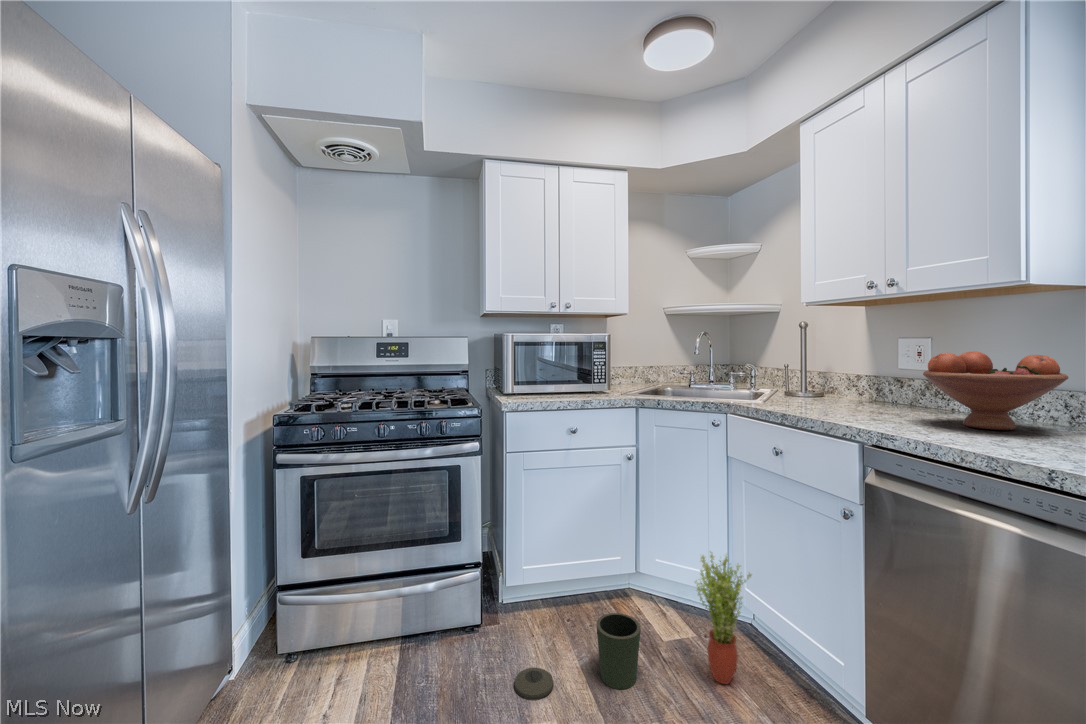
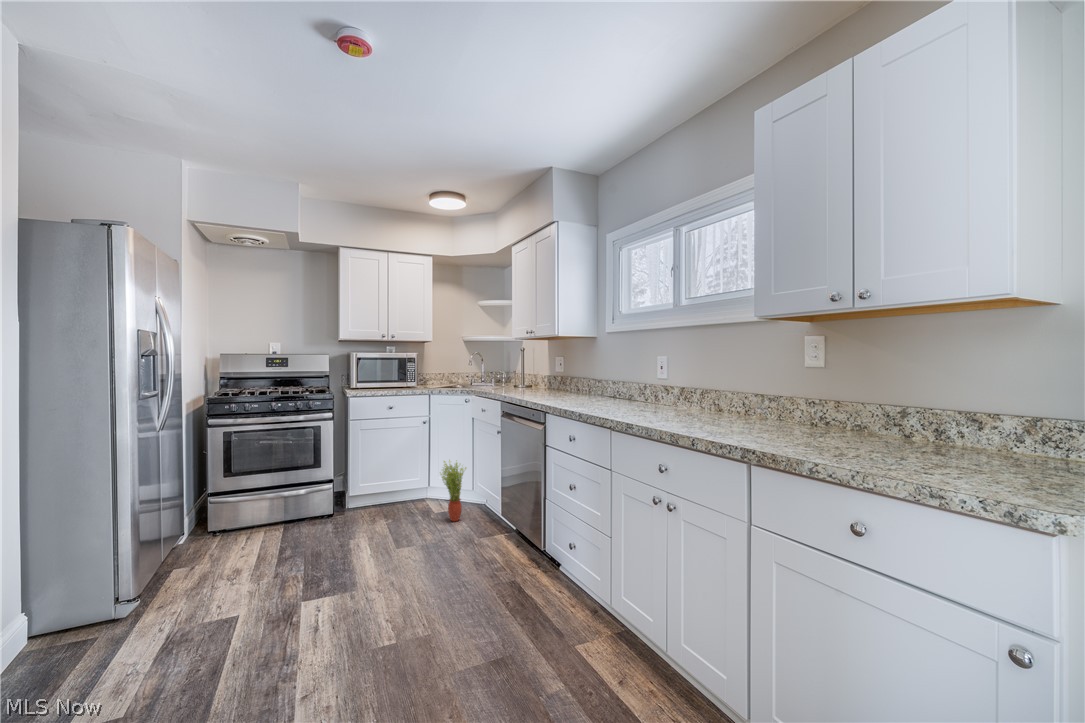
fruit bowl: present [923,351,1068,430] -> none [531,364,572,395]
trash can: present [514,613,641,699] -> none [347,495,415,534]

